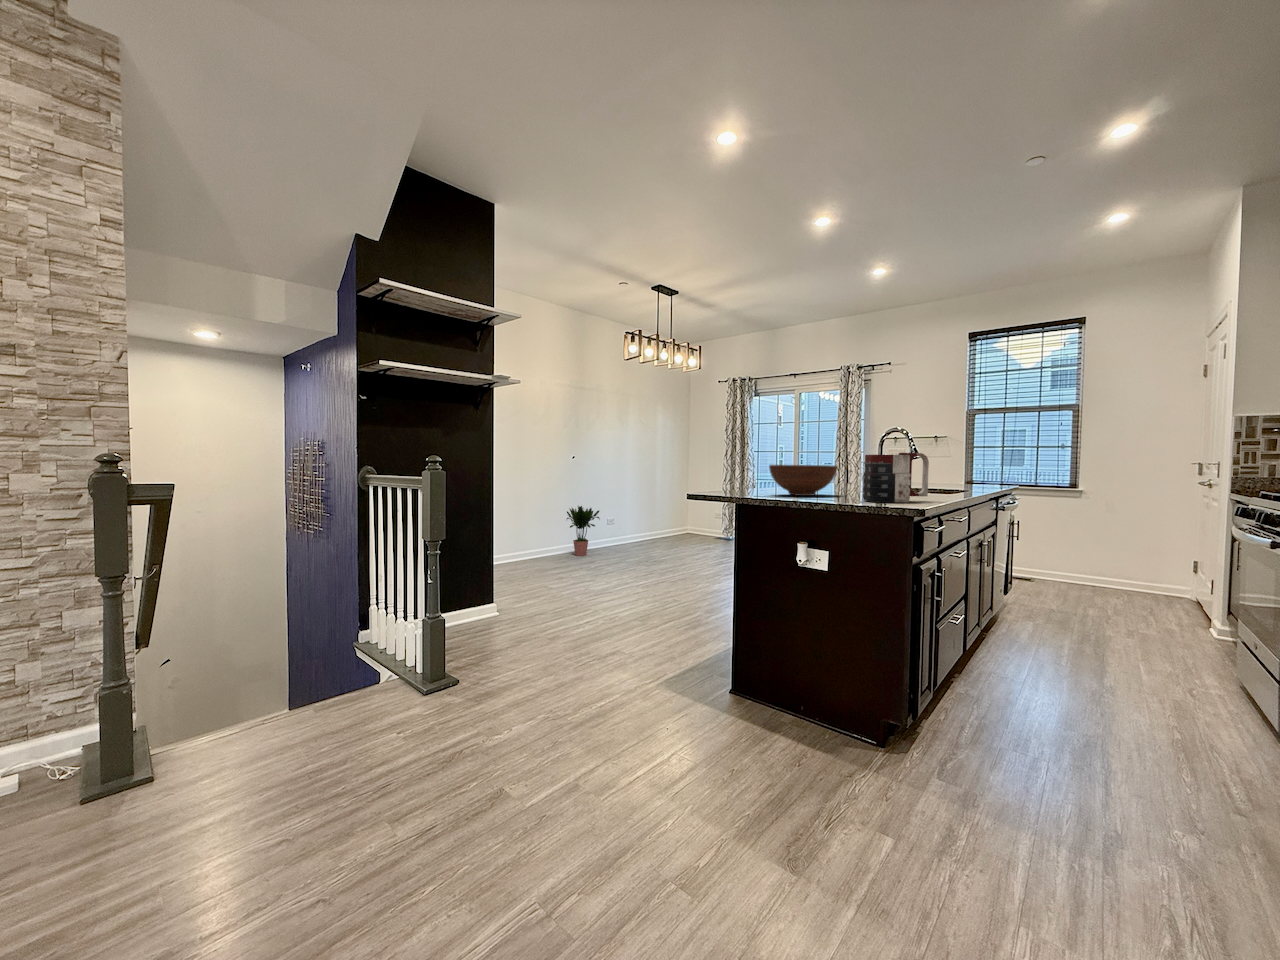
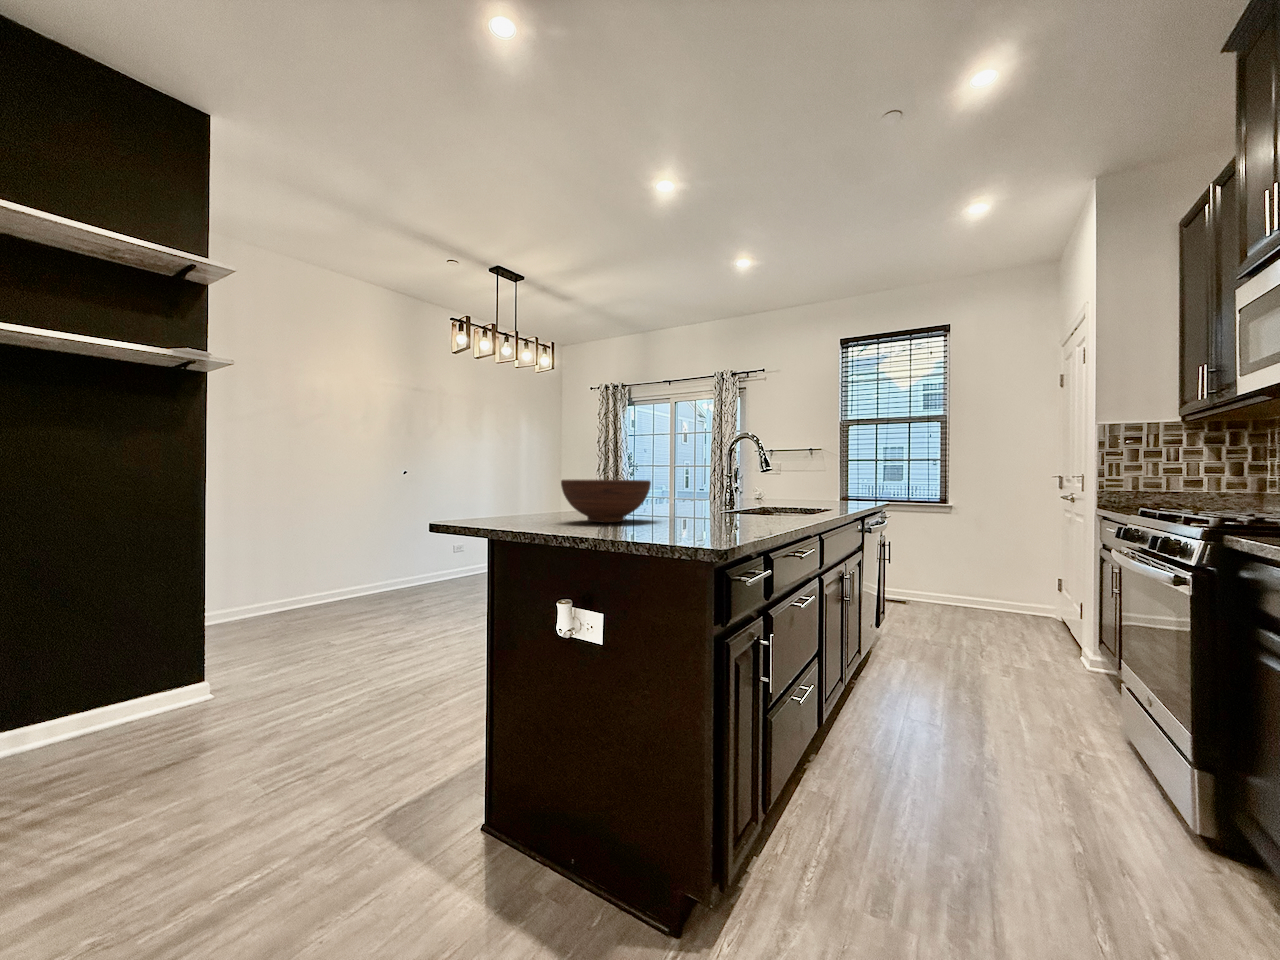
mug: present [863,453,929,503] -> none [660,462,749,537]
potted plant: present [567,506,599,556] -> none [401,527,446,588]

